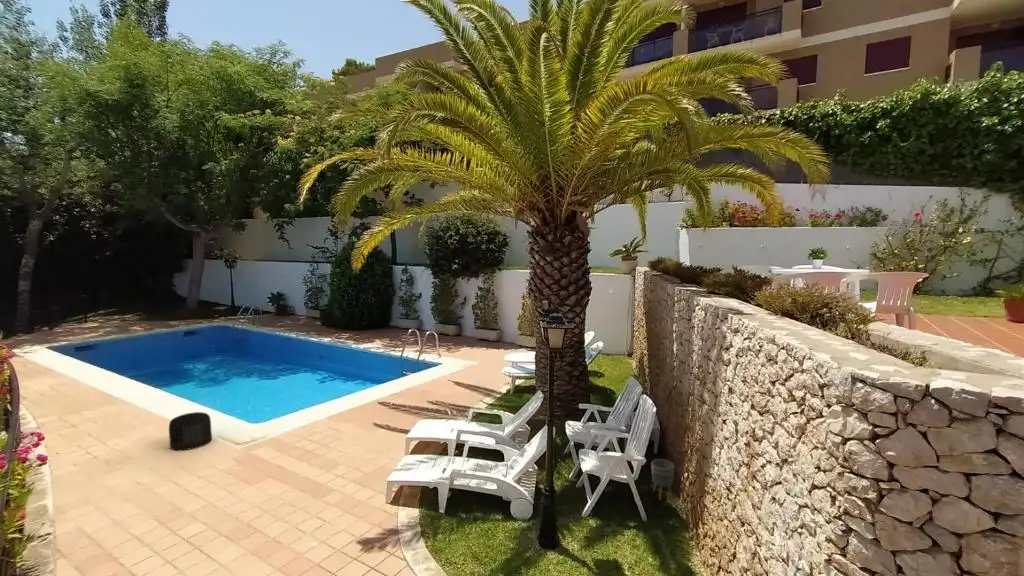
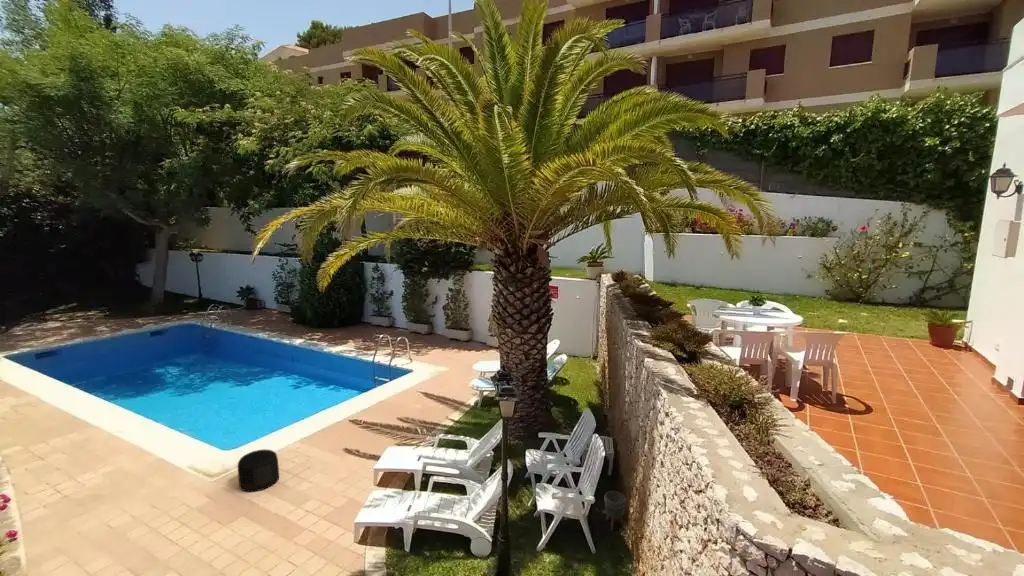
pouf: present [169,412,212,451] -> present [238,449,279,492]

